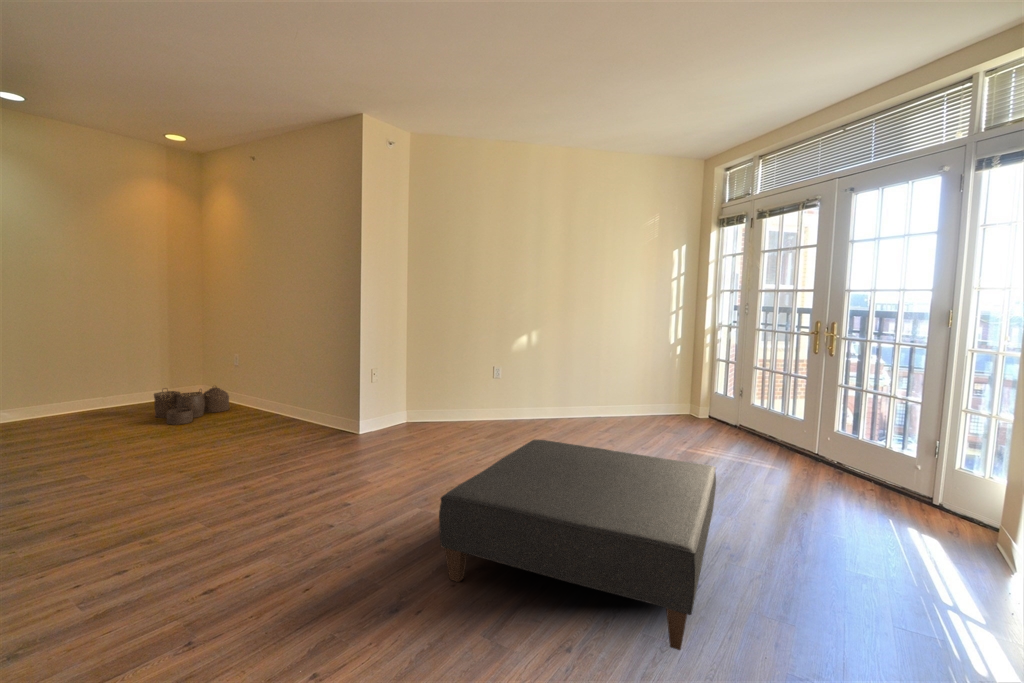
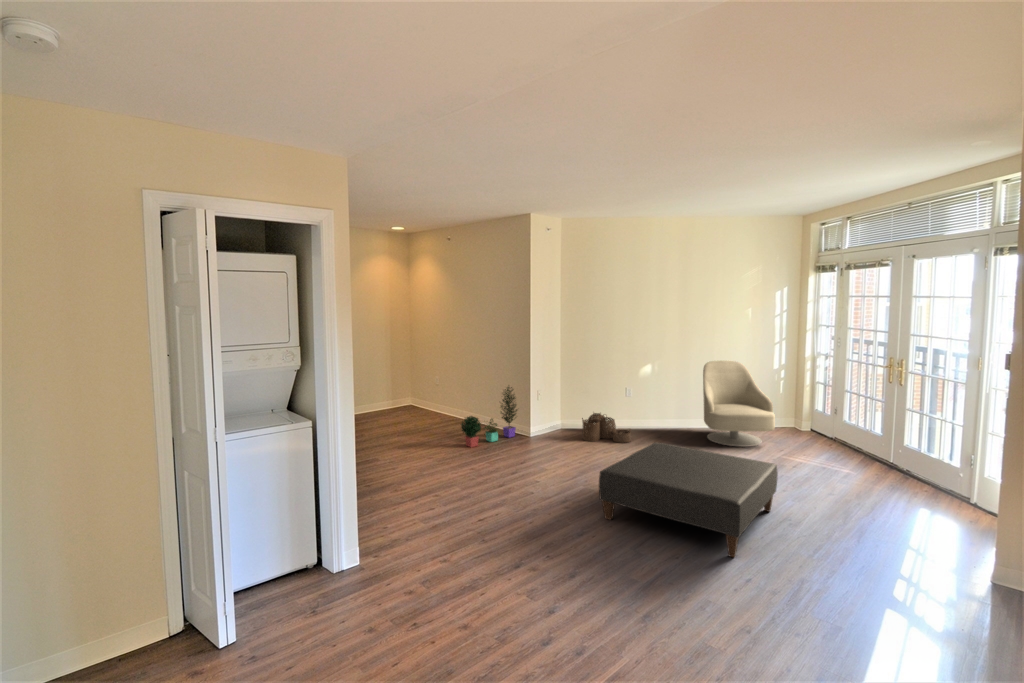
armchair: none [591,333,678,440] -> present [703,361,775,447]
potted plant: none [239,363,342,457] -> present [461,387,517,447]
woven basket: present [154,387,229,425] -> present [582,413,631,443]

